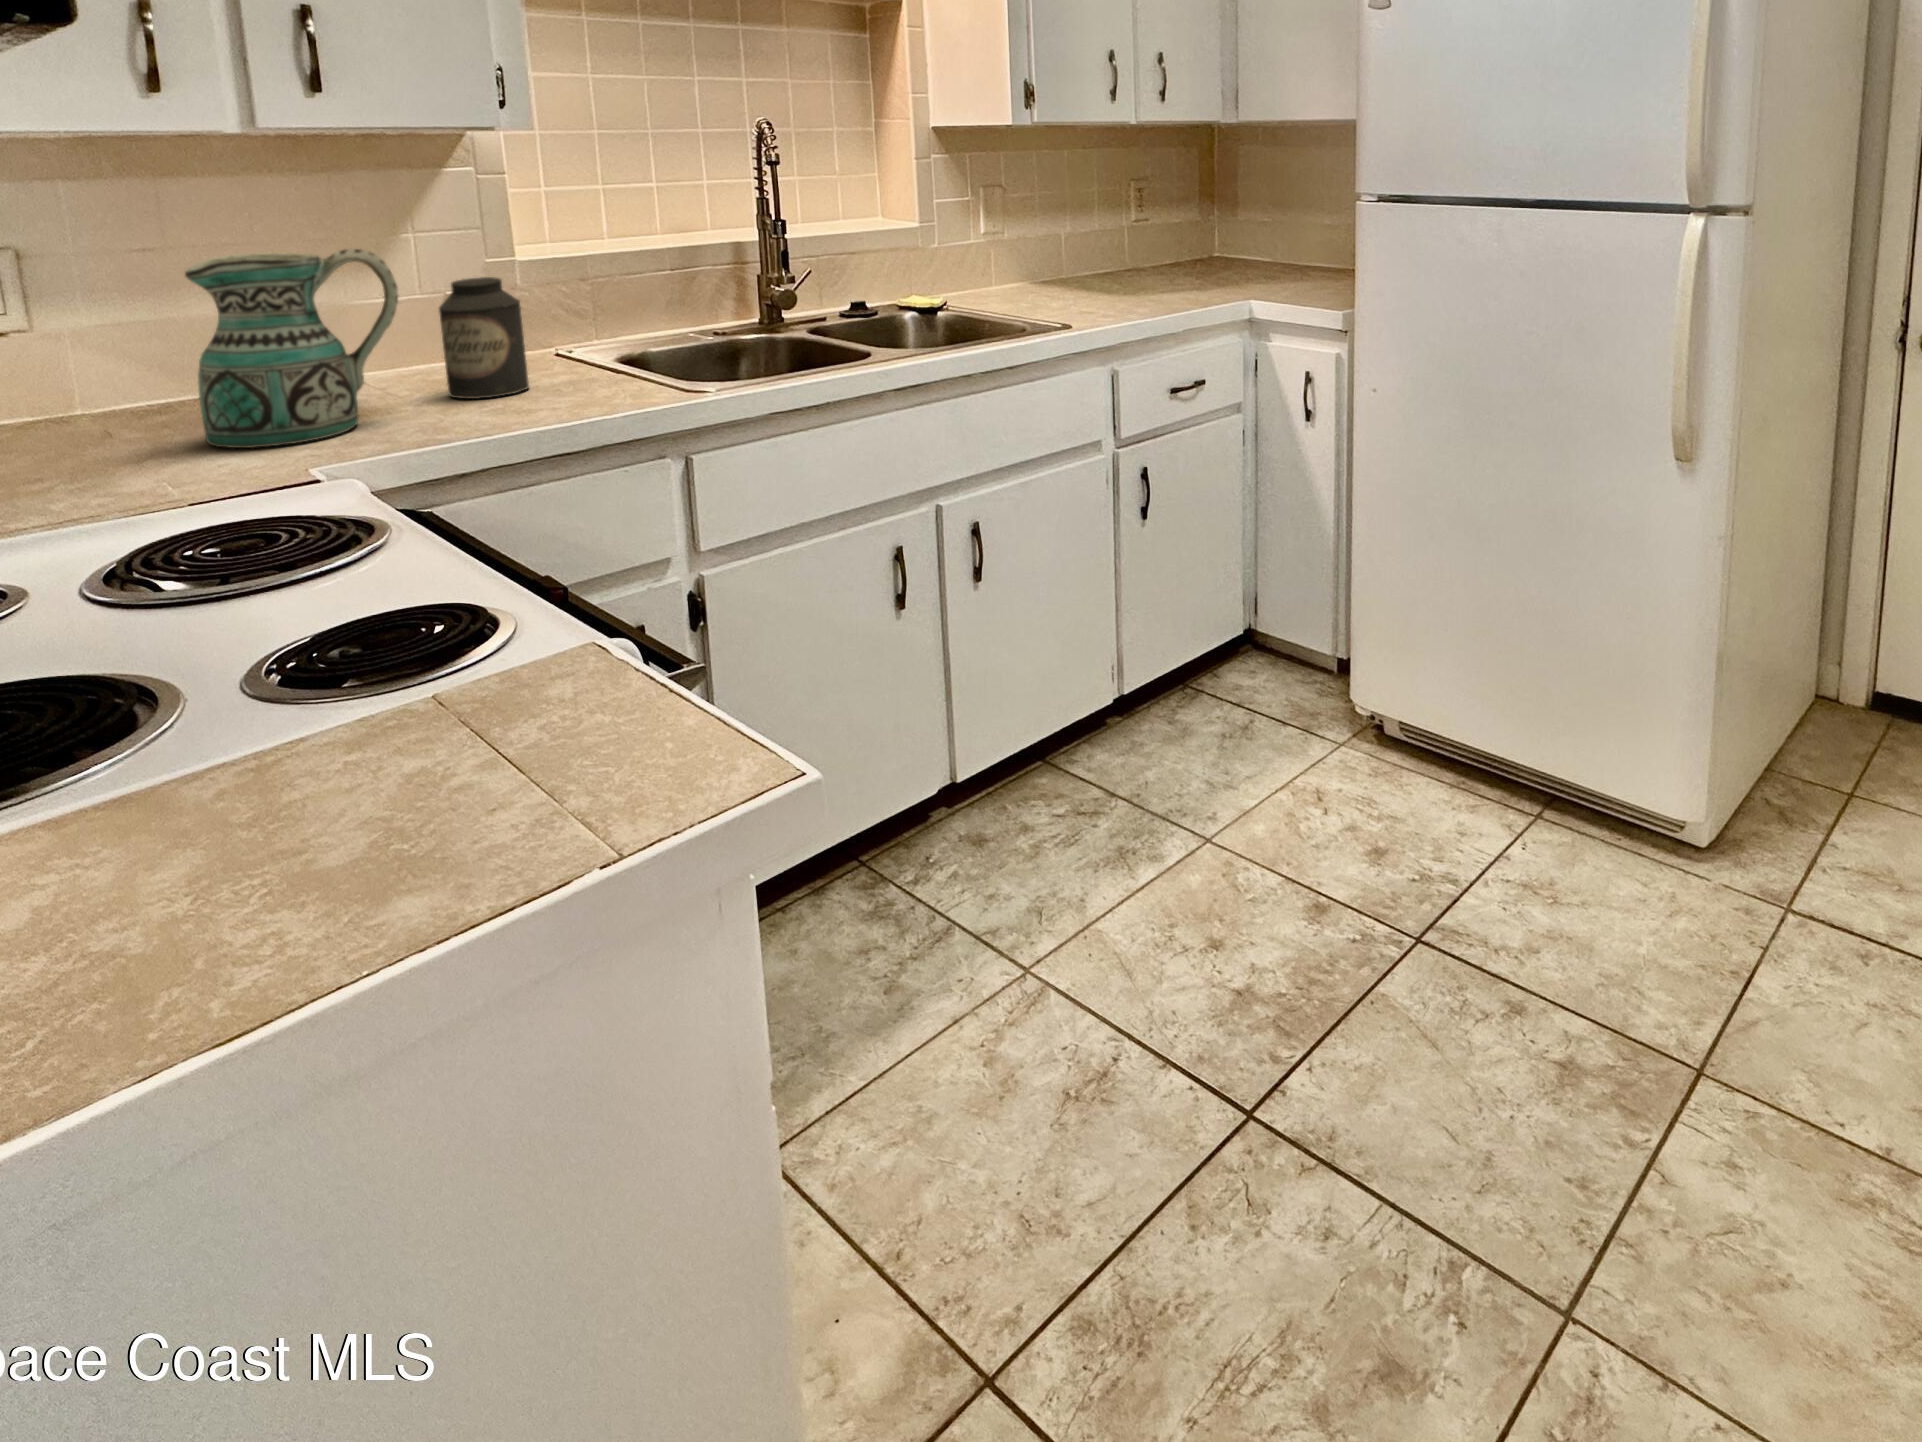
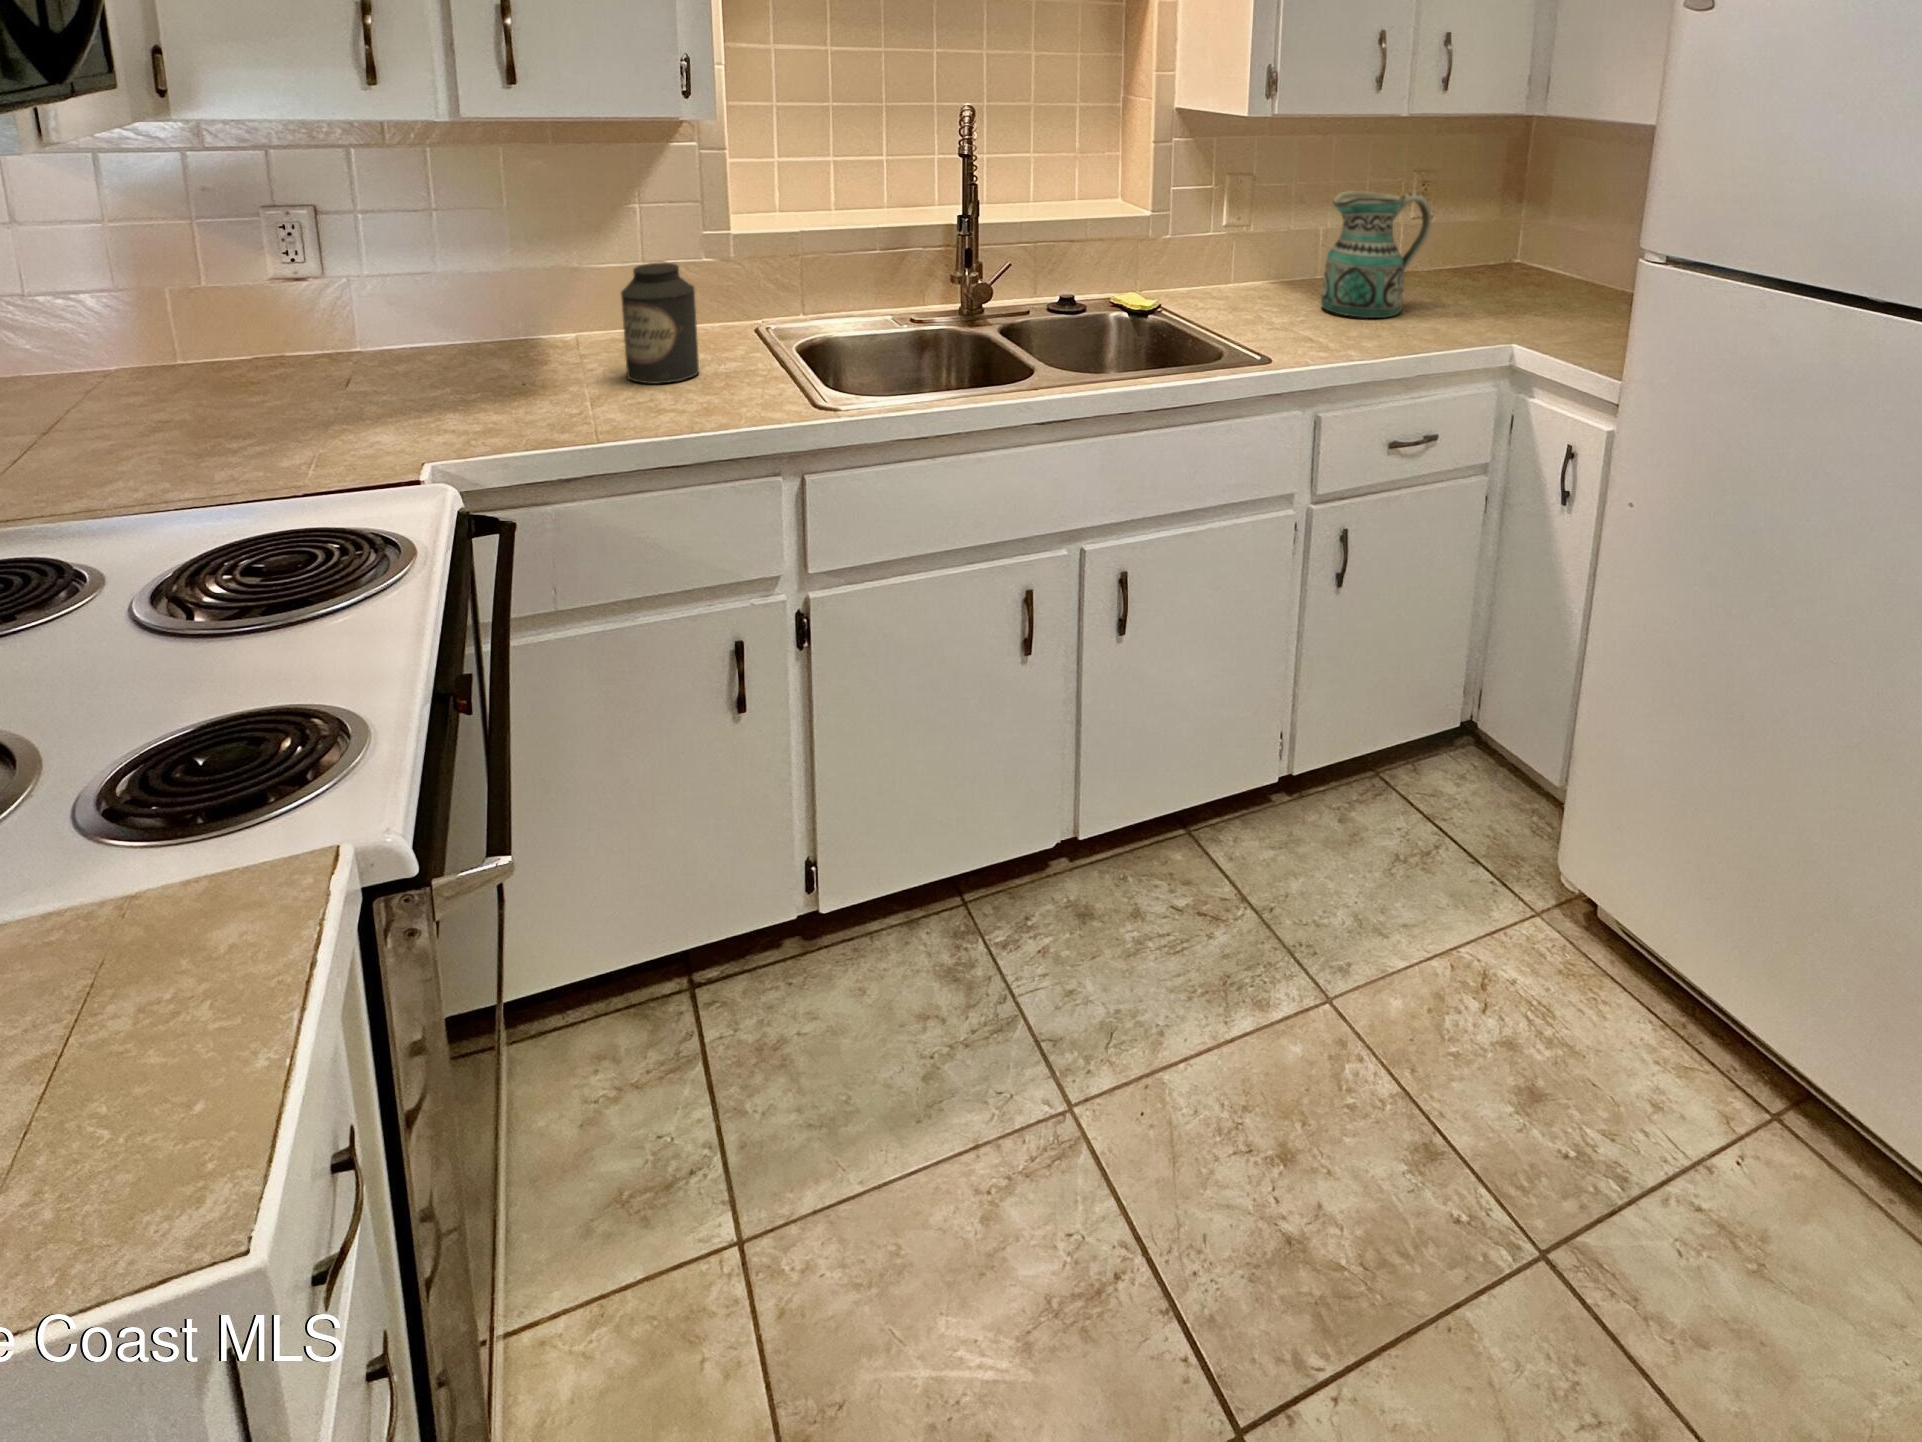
ceramic pitcher: present [185,248,398,448] -> present [1321,191,1431,318]

